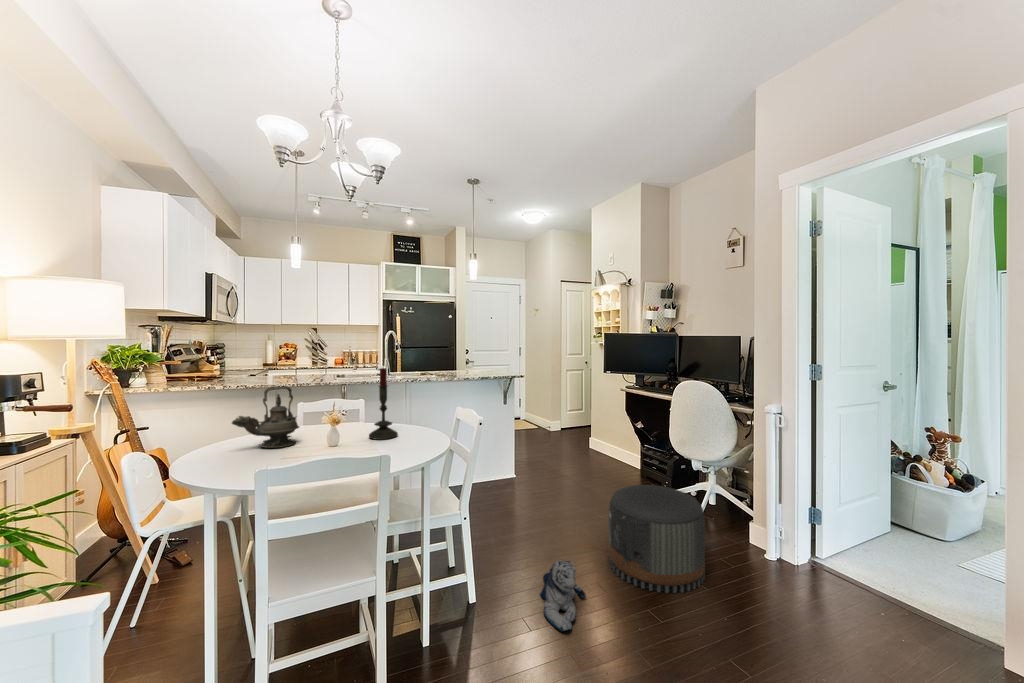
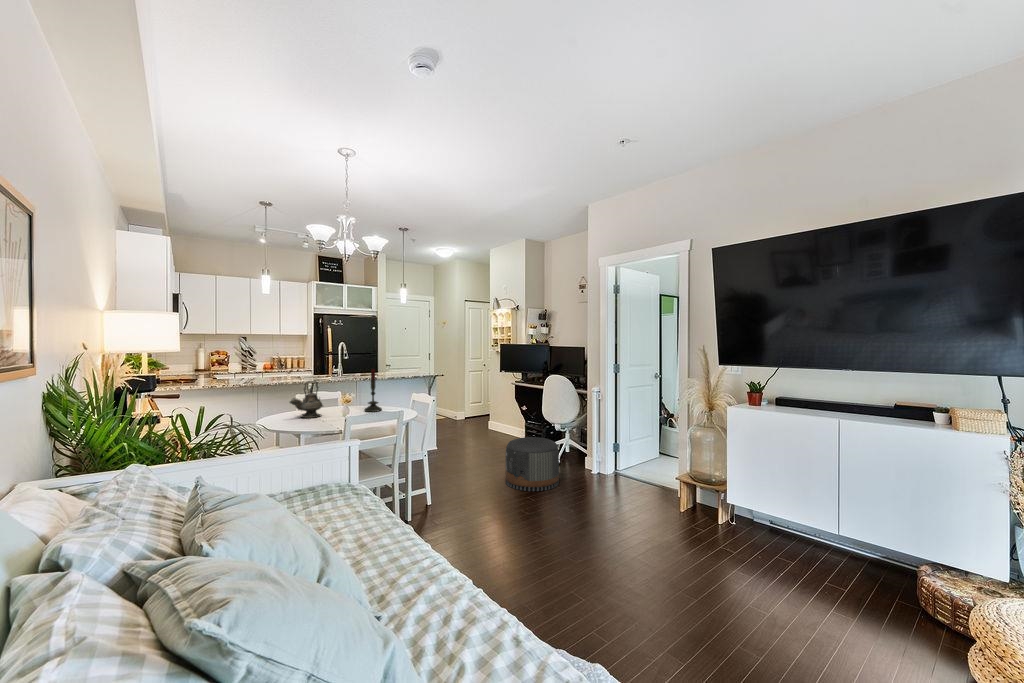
plush toy: present [540,561,586,631] -> none [468,475,494,508]

